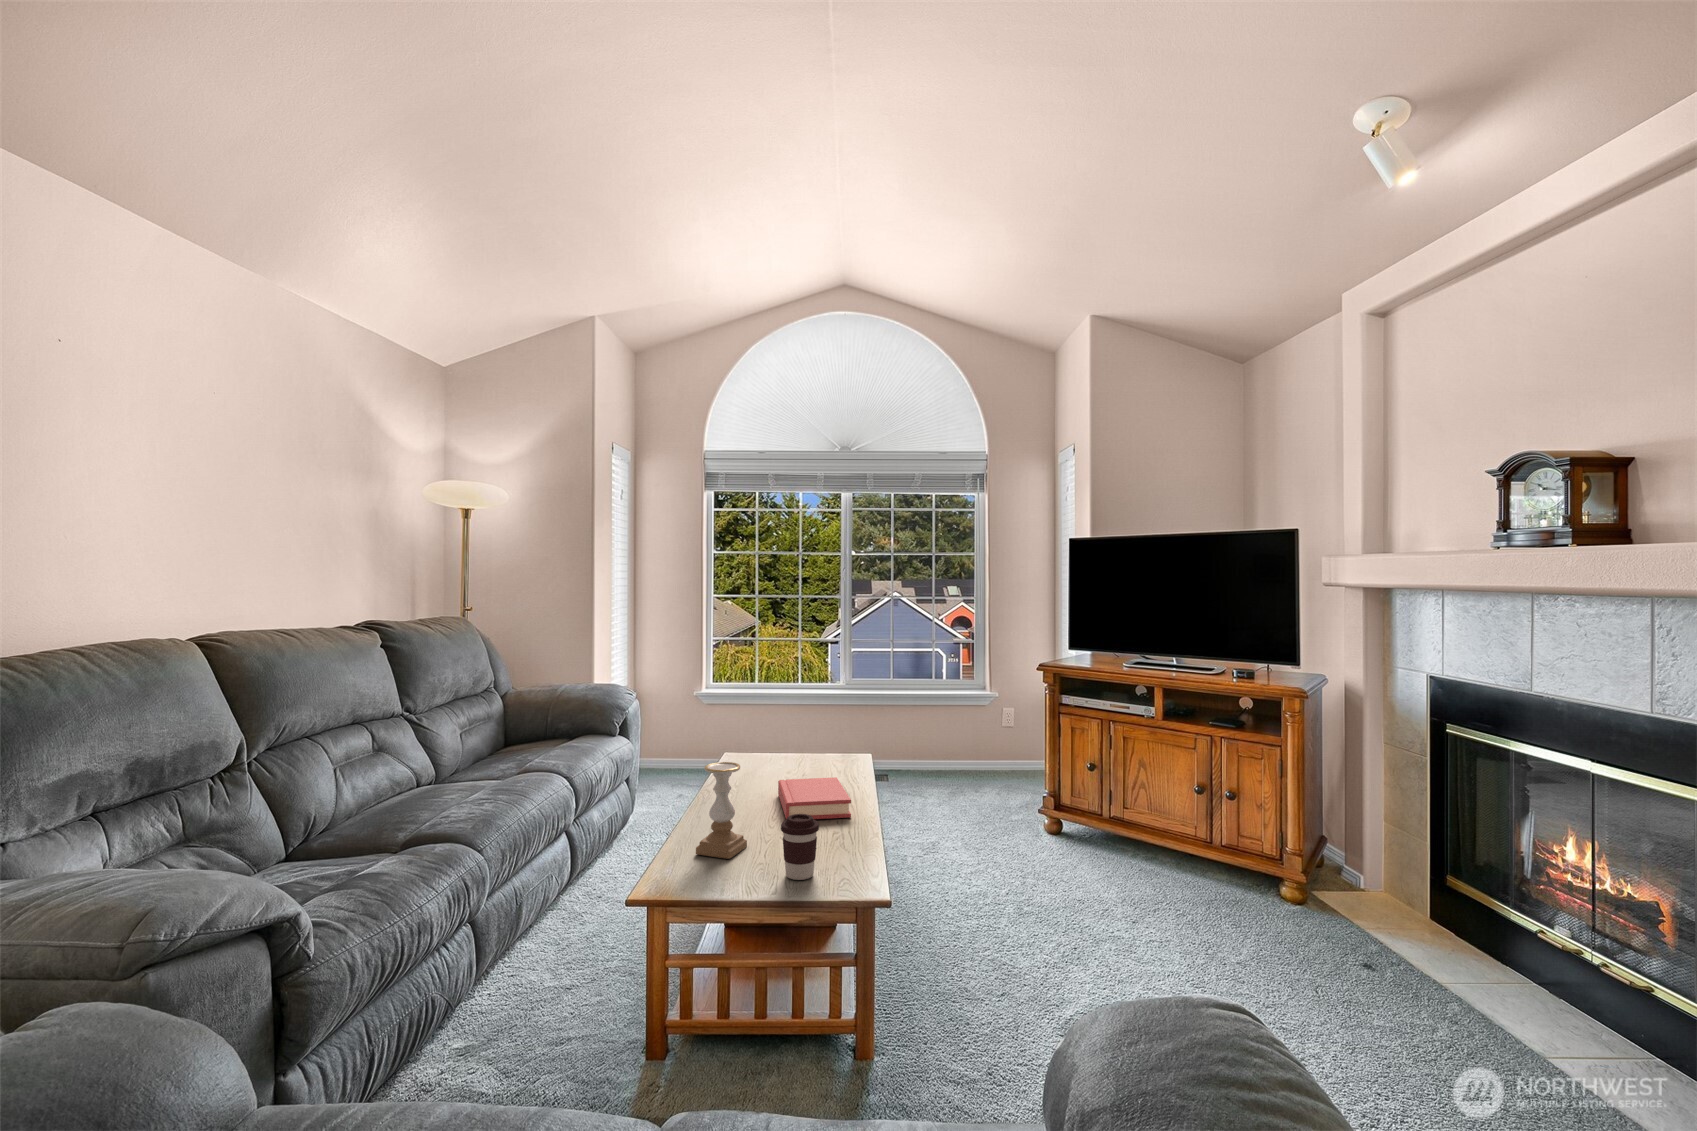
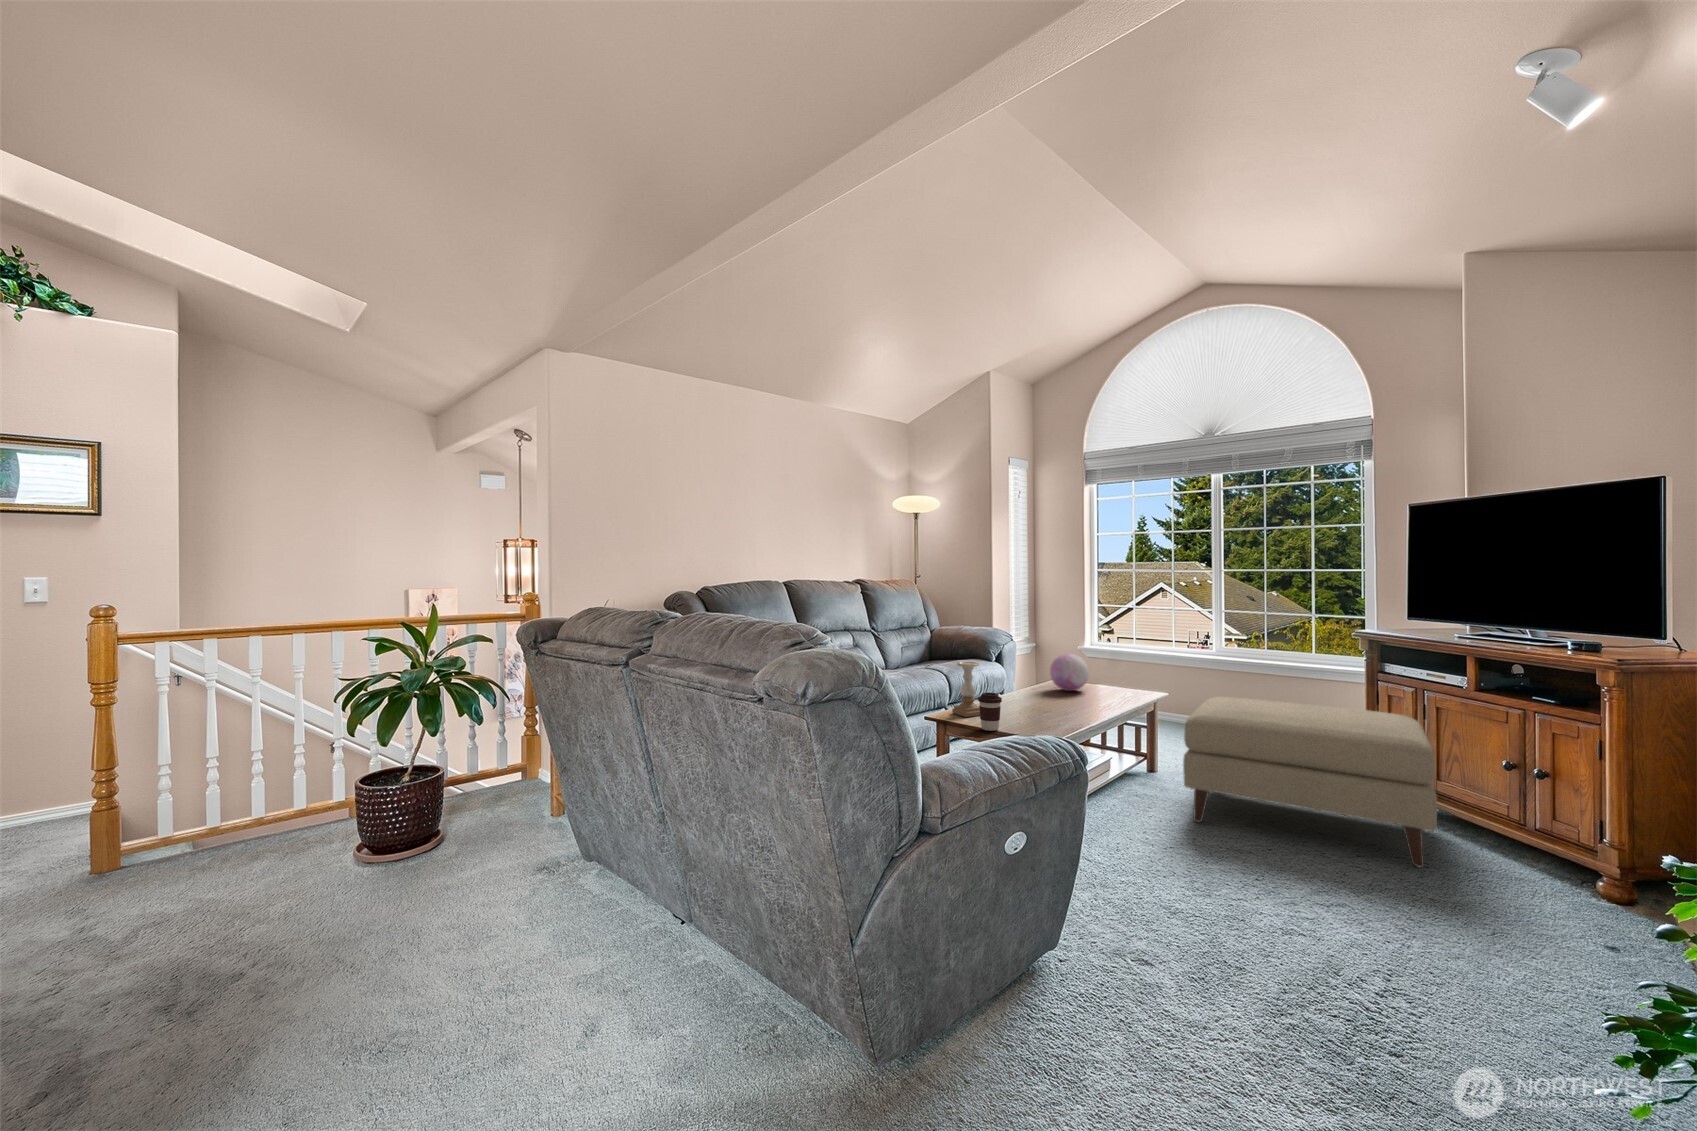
decorative orb: none [762,722,814,775] -> present [1050,654,1089,691]
ottoman: none [935,751,1199,923] -> present [1183,697,1437,867]
hardback book: present [778,777,851,819] -> none [1024,688,1085,714]

